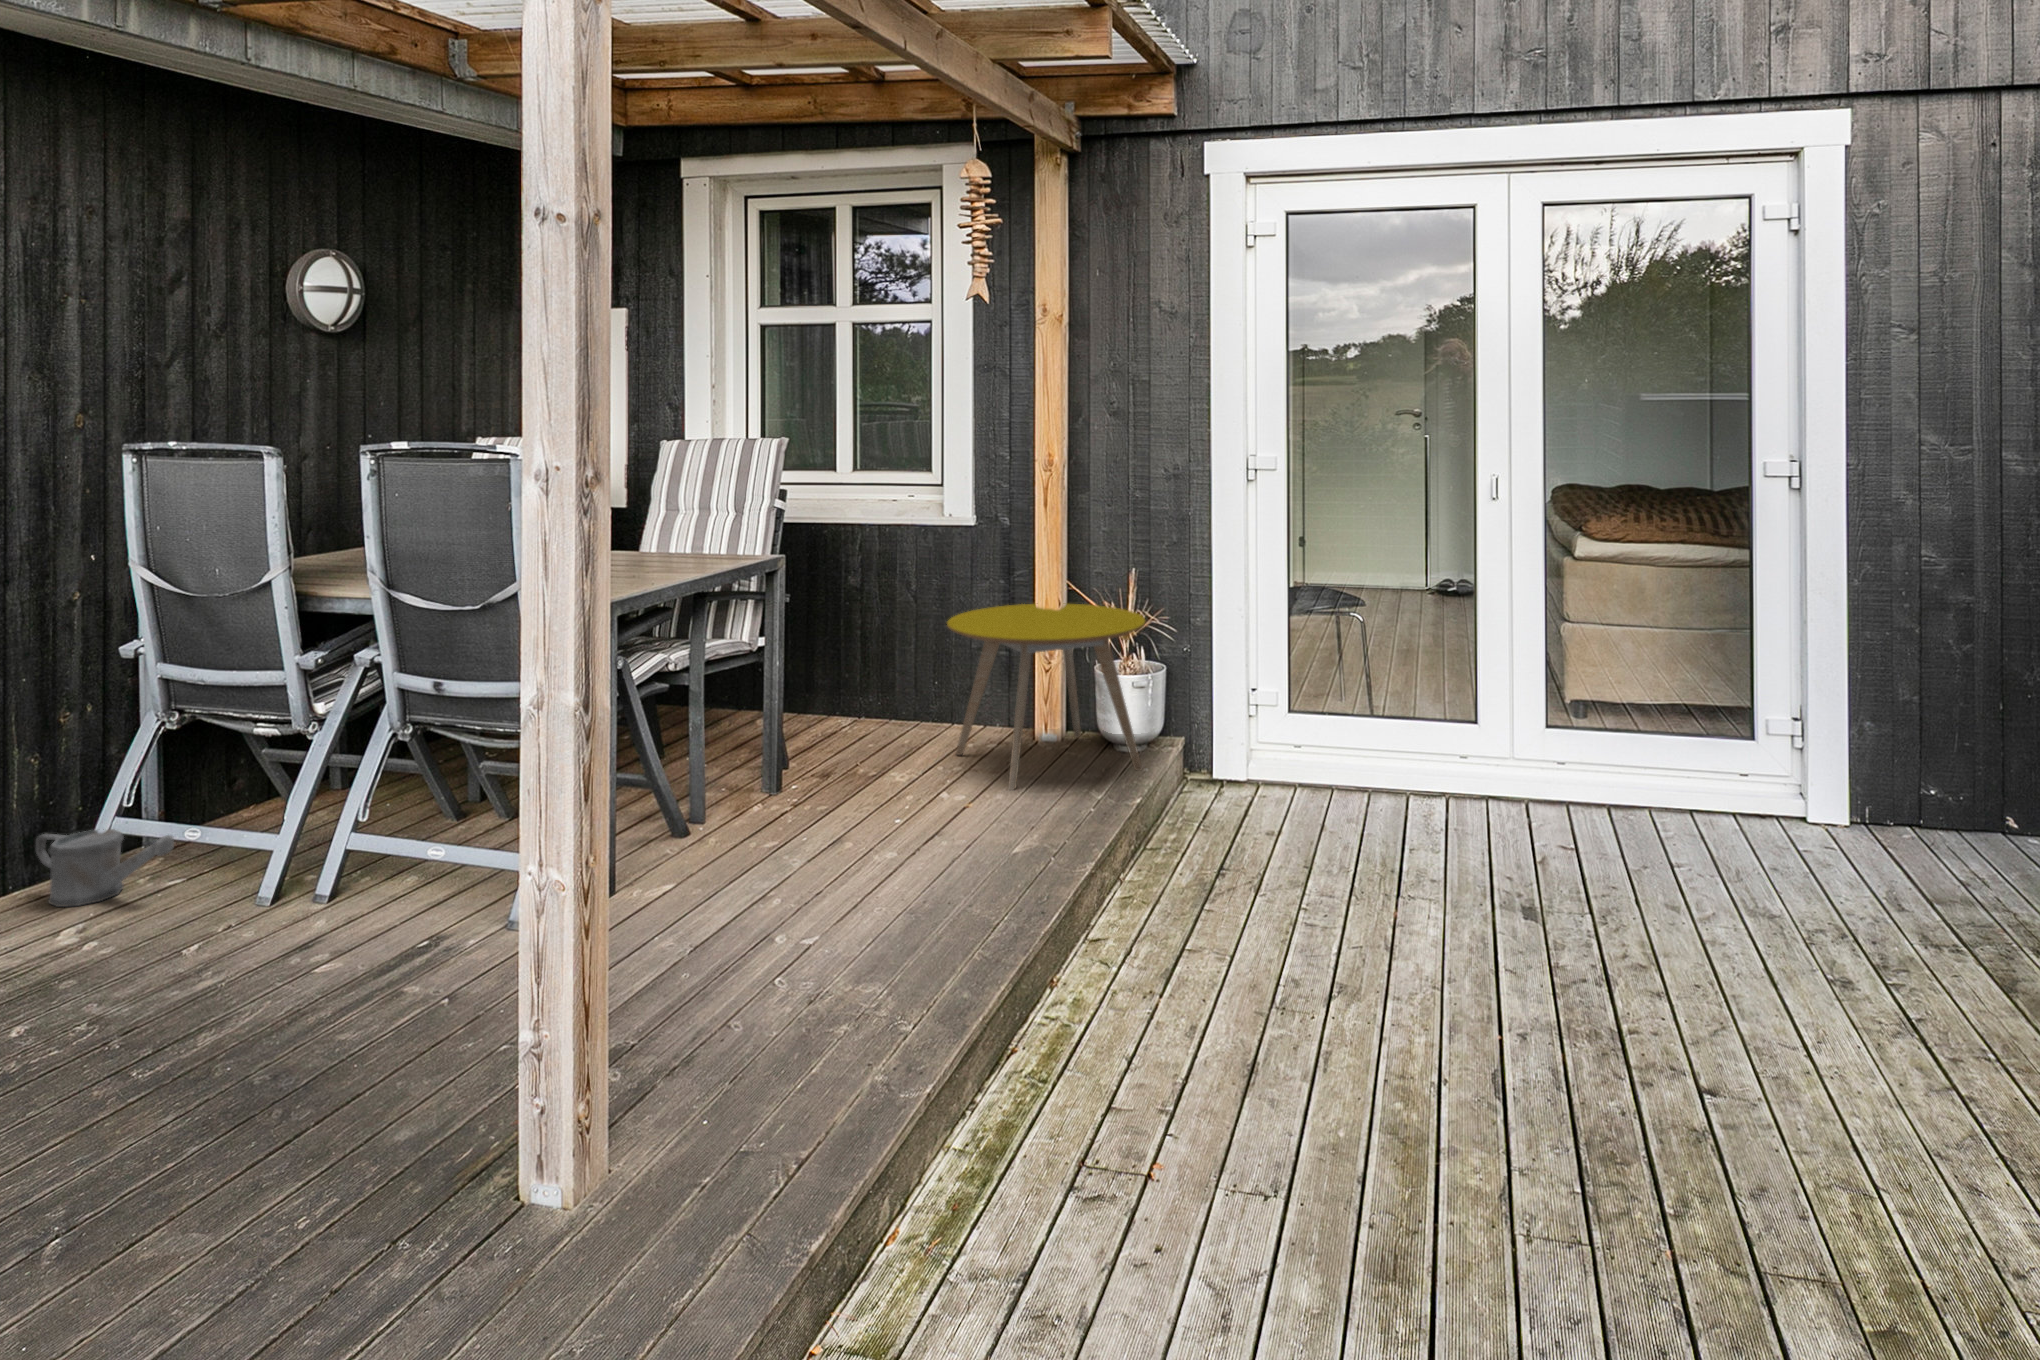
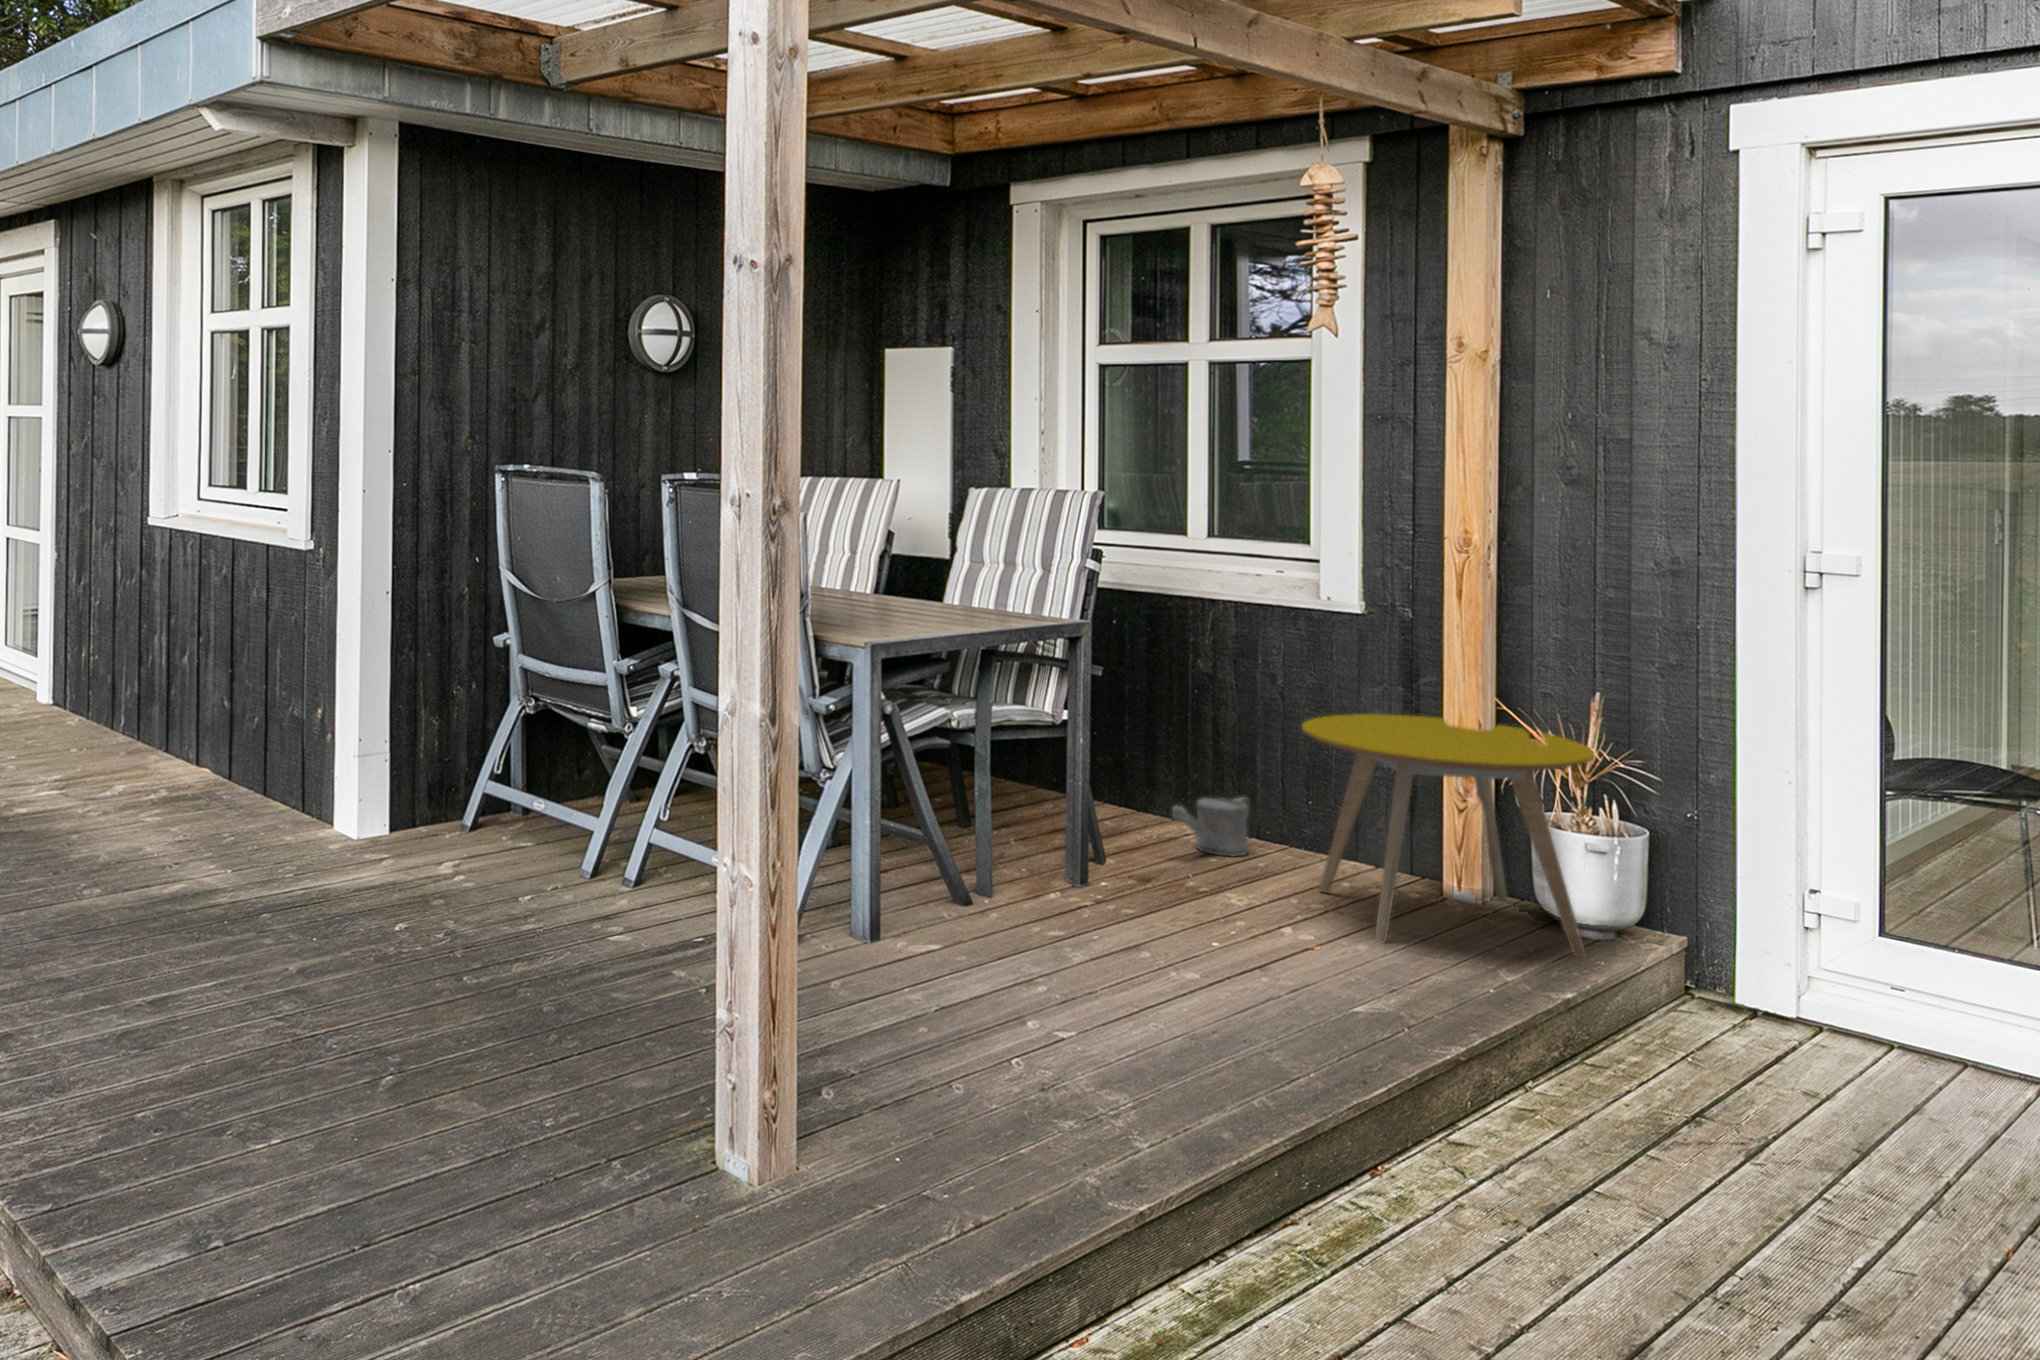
watering can: present [36,829,174,907] -> present [1172,797,1249,856]

